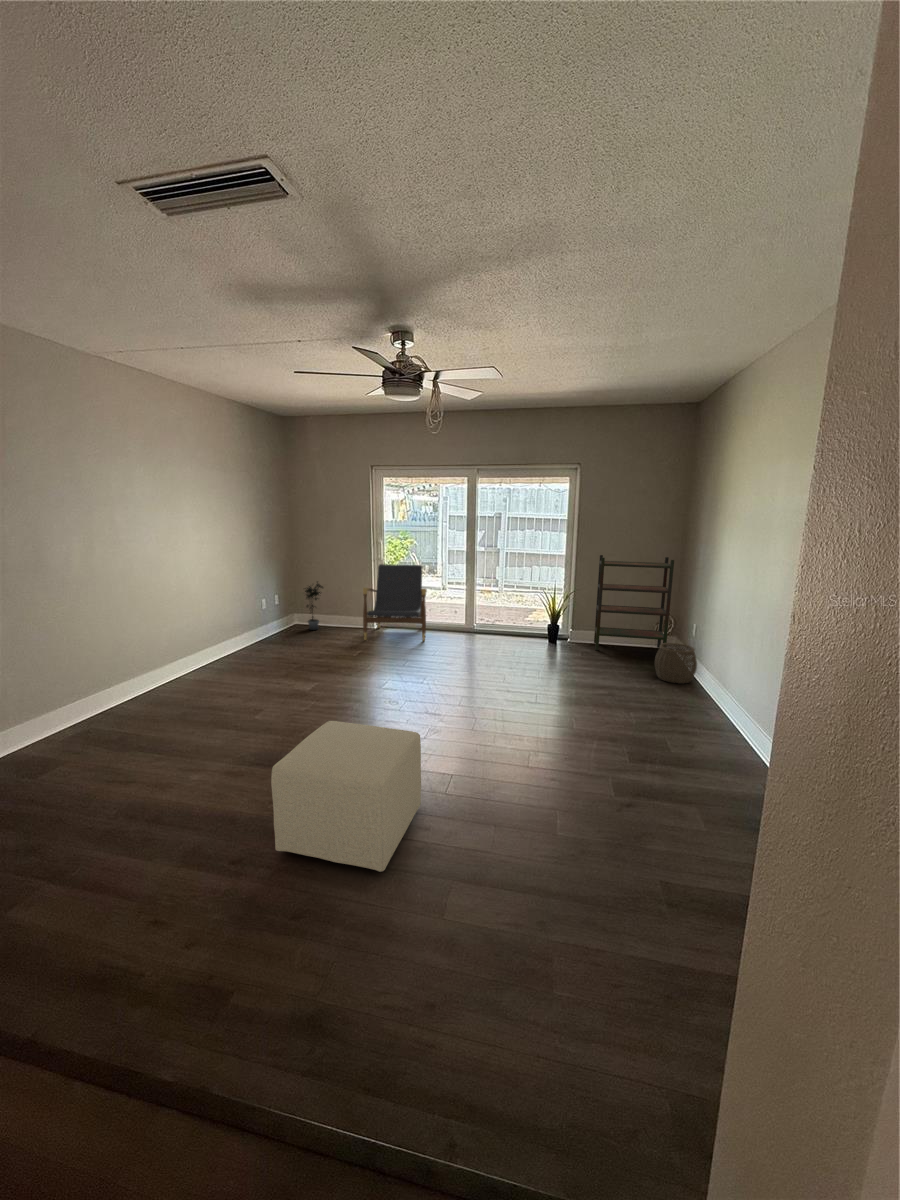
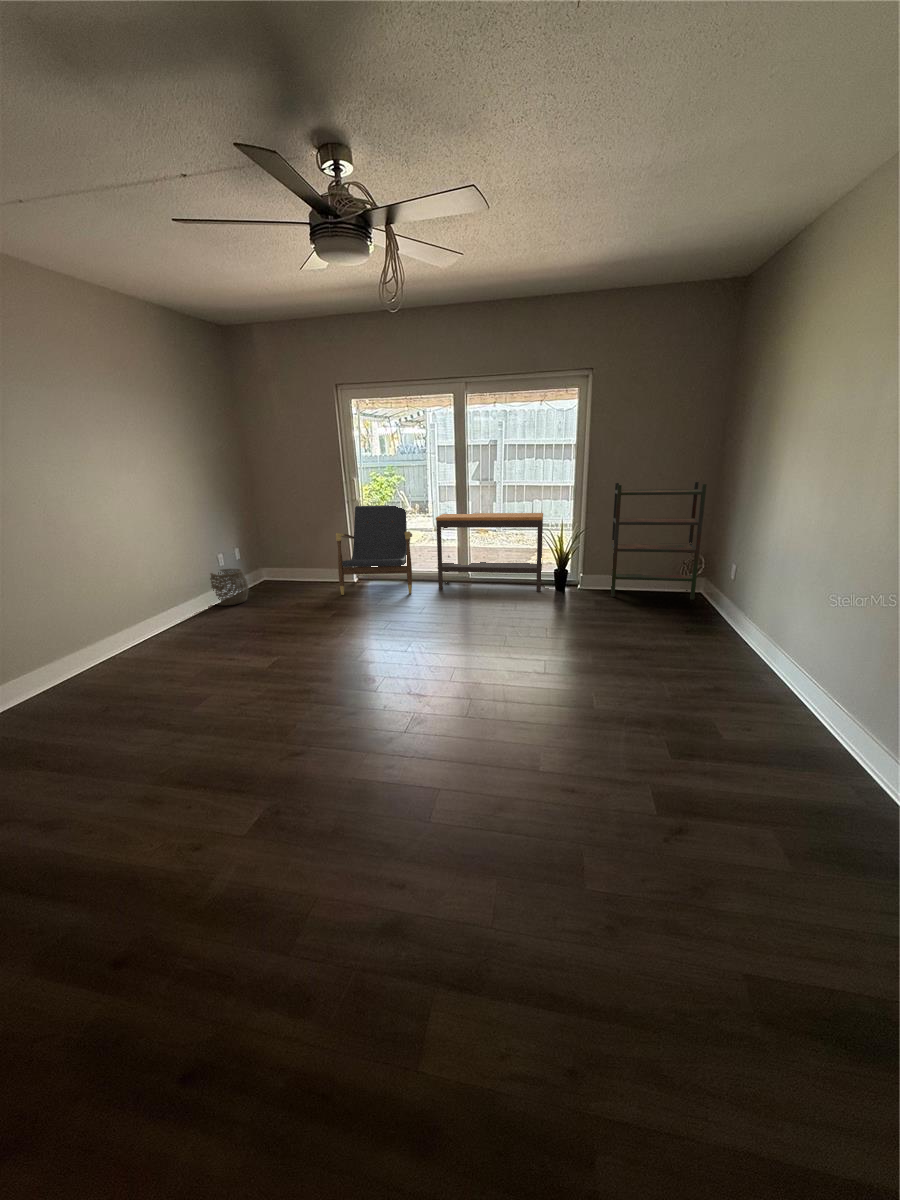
console table: none [448,574,539,644] -> present [436,513,543,592]
potted plant: present [305,582,323,630] -> none [268,529,293,586]
woven basket: present [655,643,697,683] -> present [210,568,248,605]
ottoman: present [271,721,421,872] -> none [156,704,385,920]

